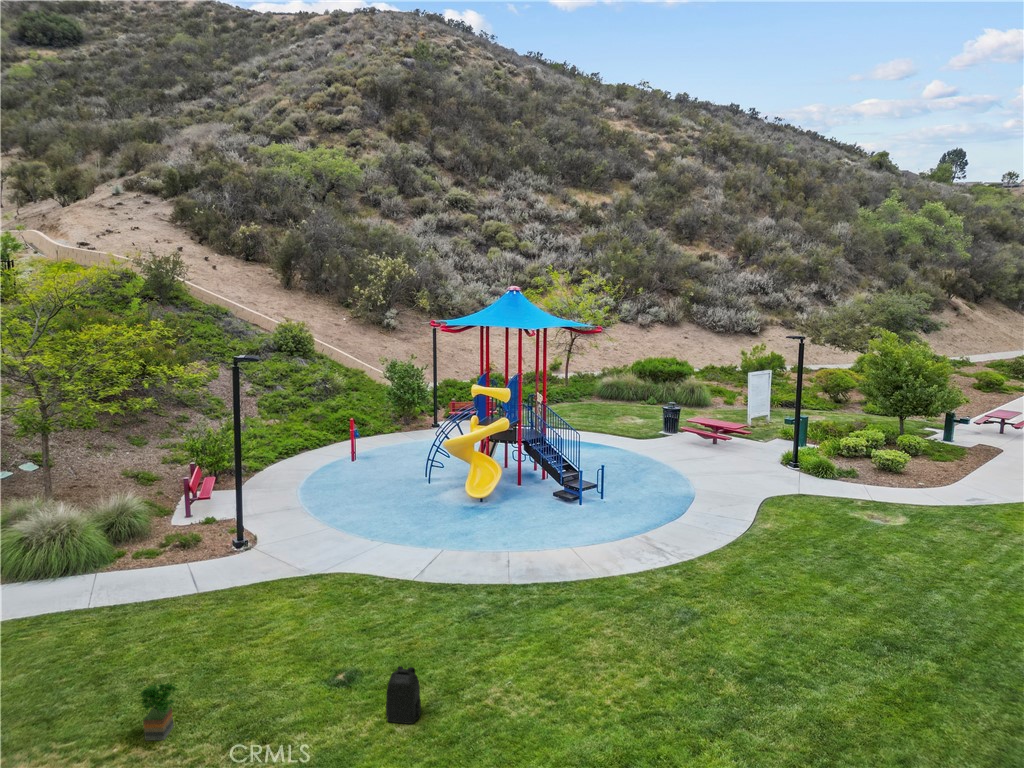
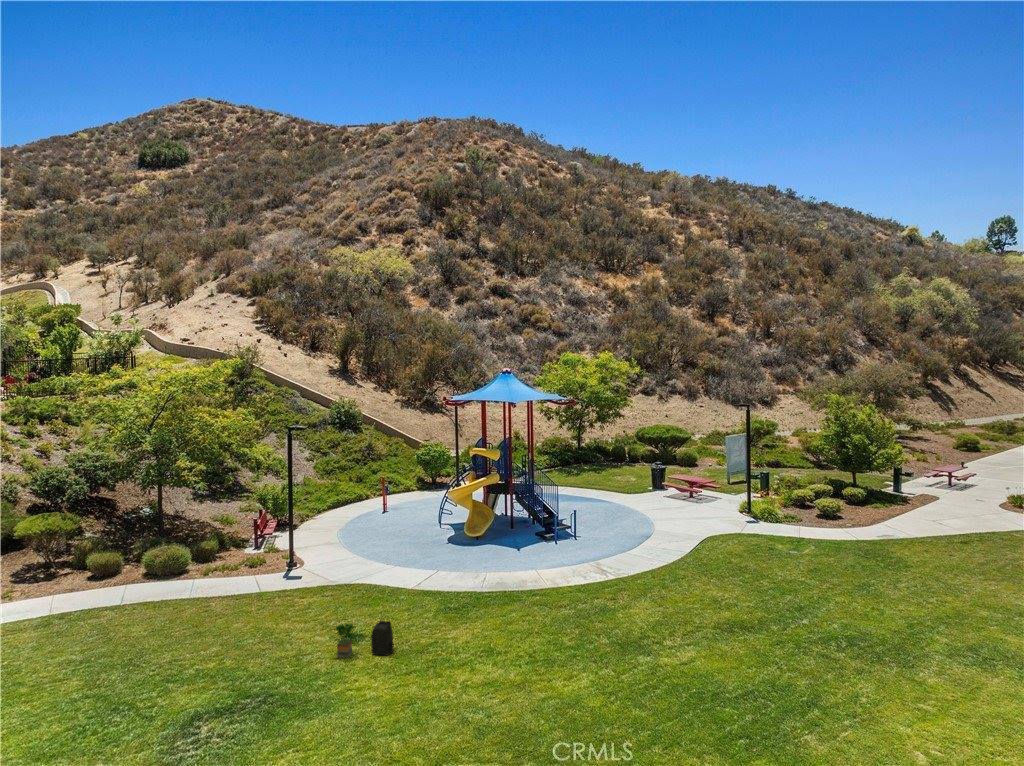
potted tree: present [140,683,177,741] -> present [336,624,355,658]

